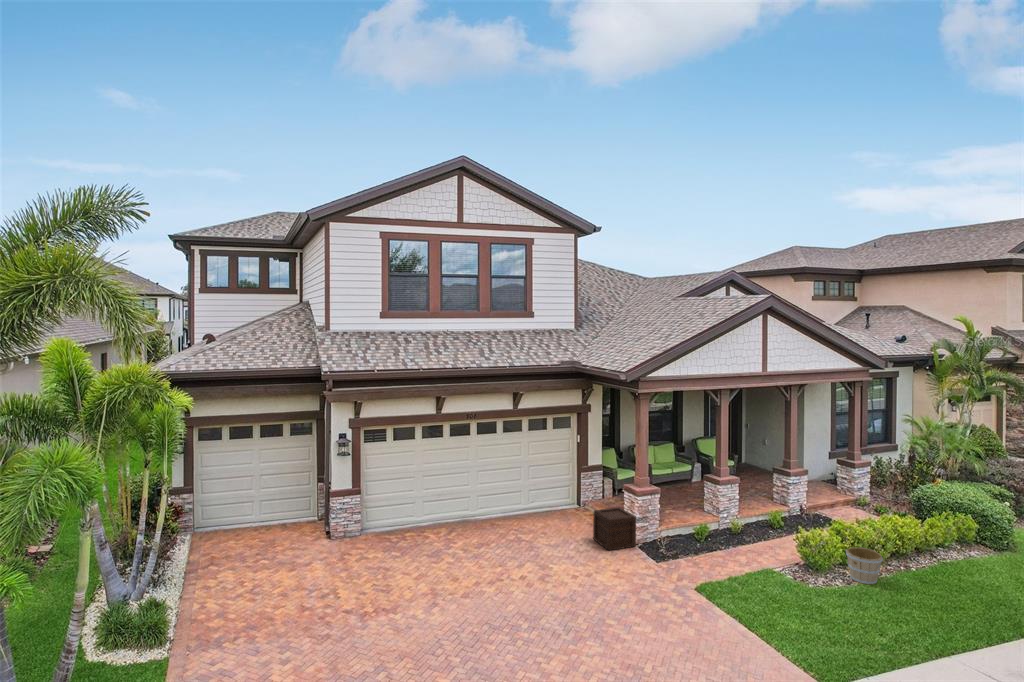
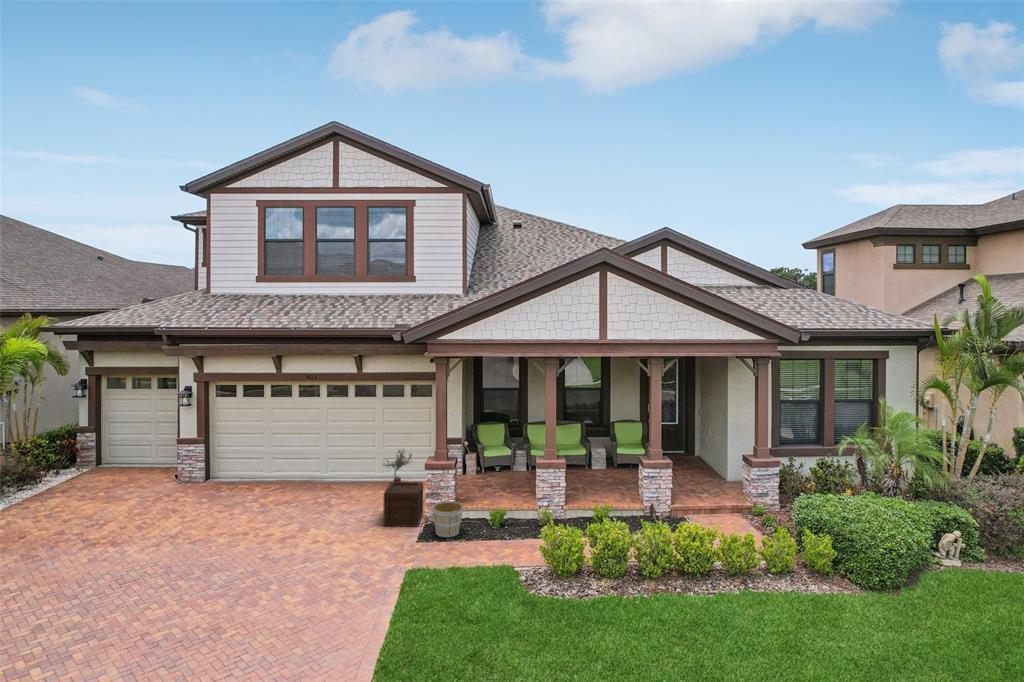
potted tree: none [536,478,564,515] -> present [383,449,412,482]
wooden bucket: present [846,547,883,584] -> present [432,501,464,537]

